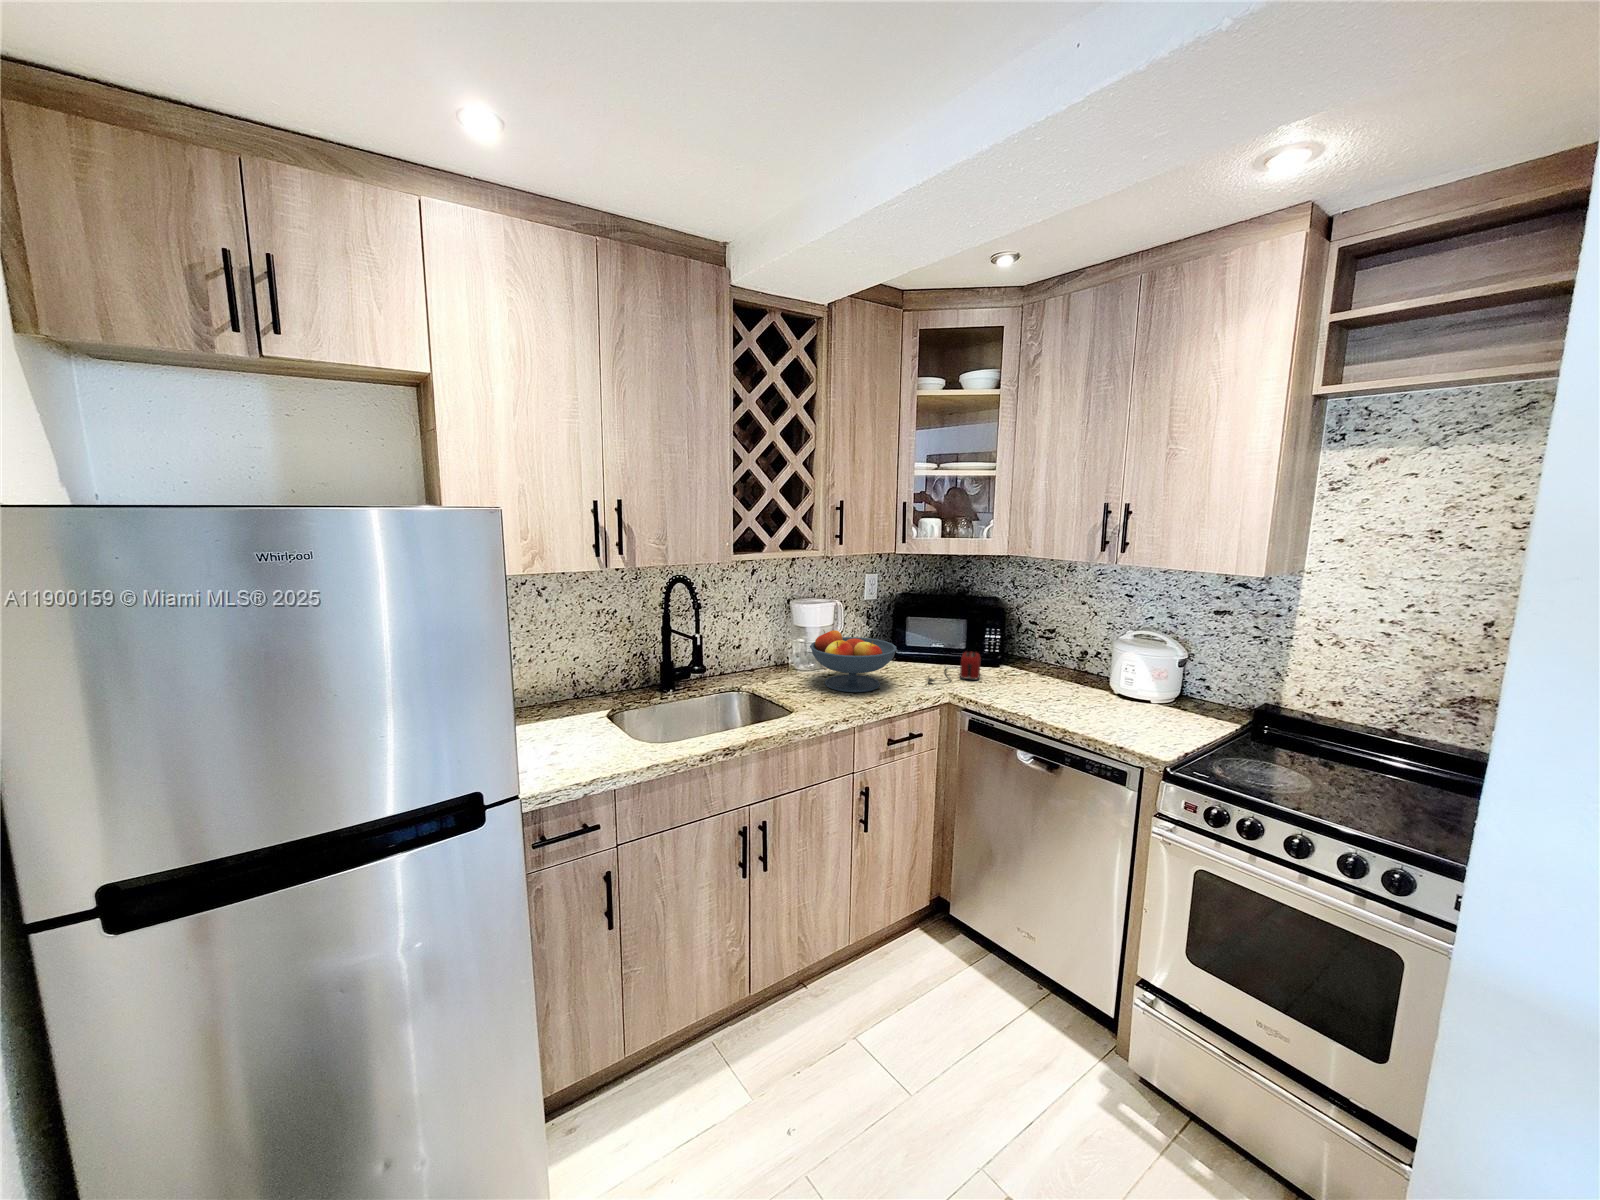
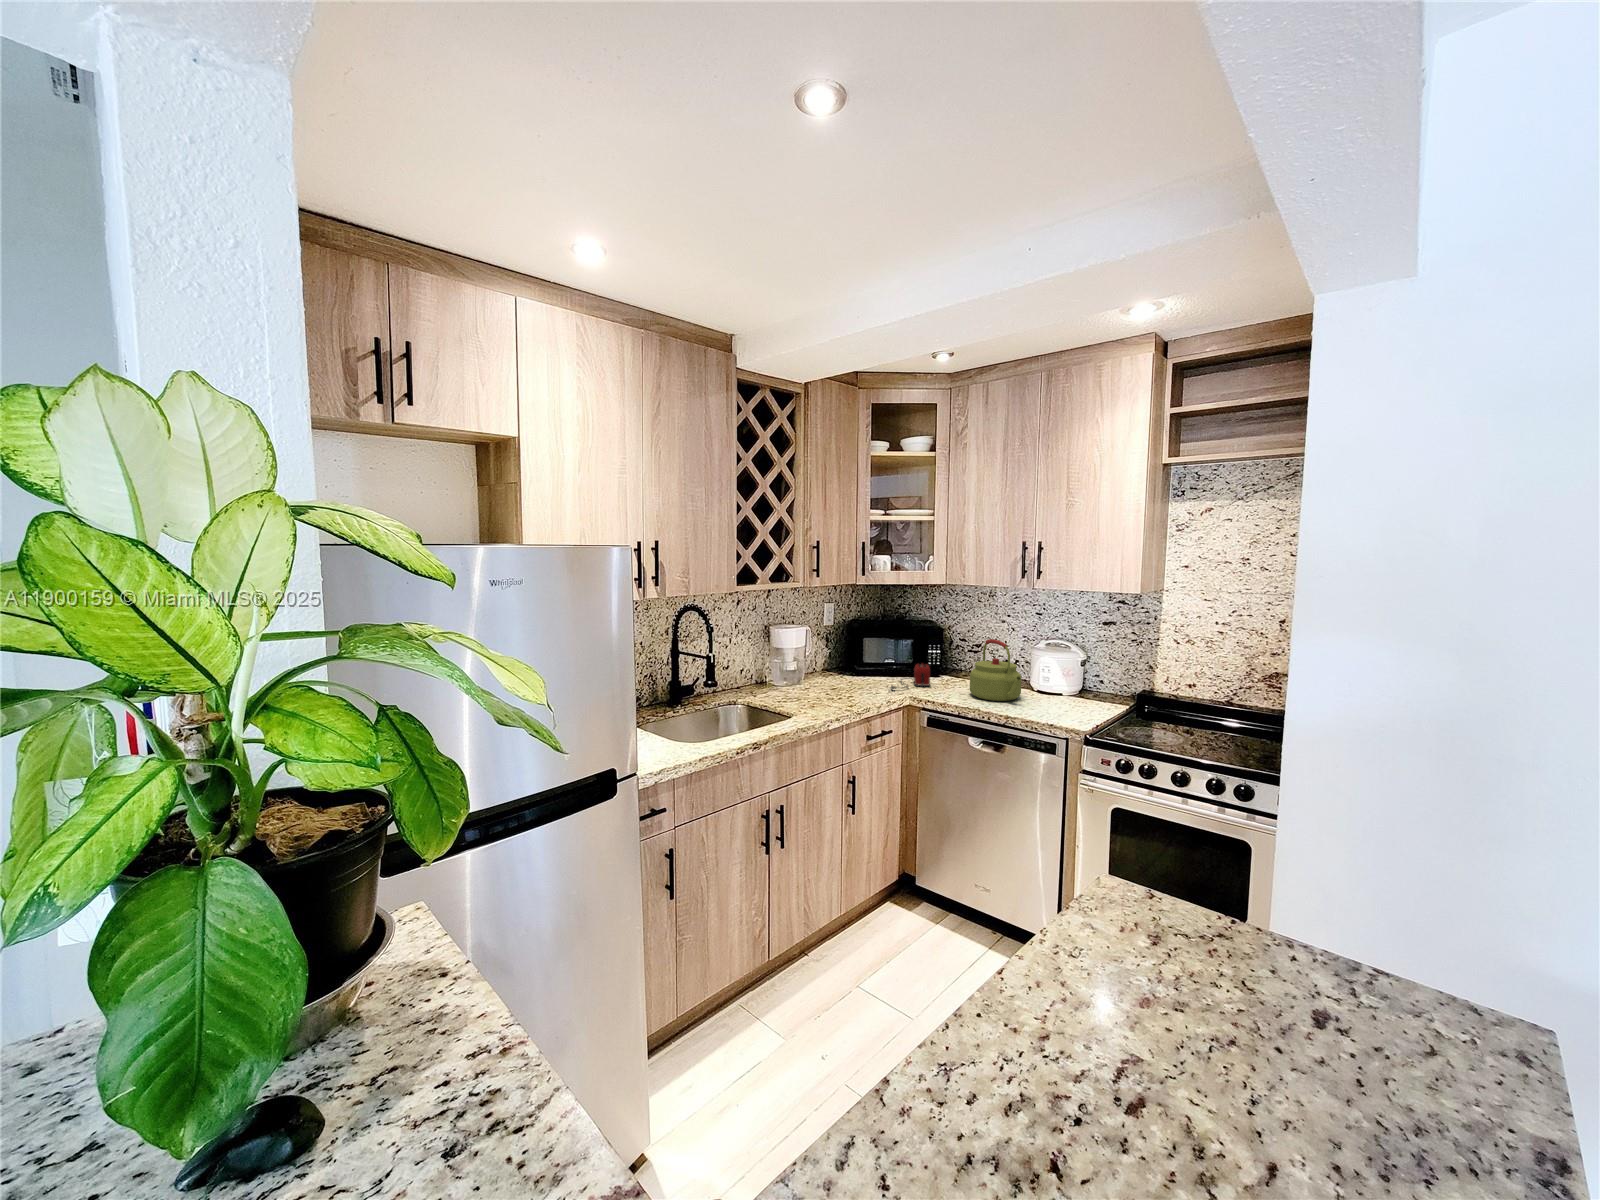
kettle: none [1025,628,1092,707] -> present [970,639,1021,701]
fruit bowl: present [810,630,897,692] -> none [795,648,867,699]

